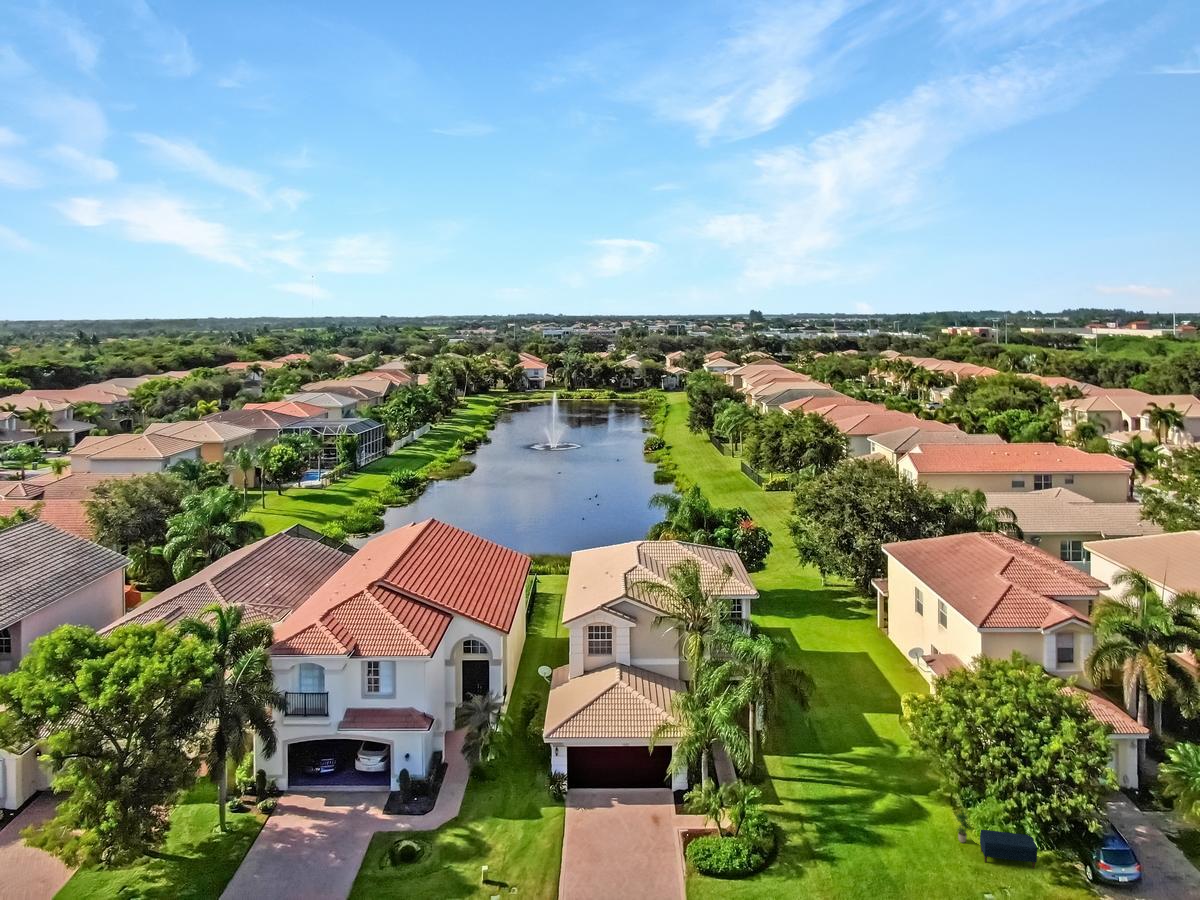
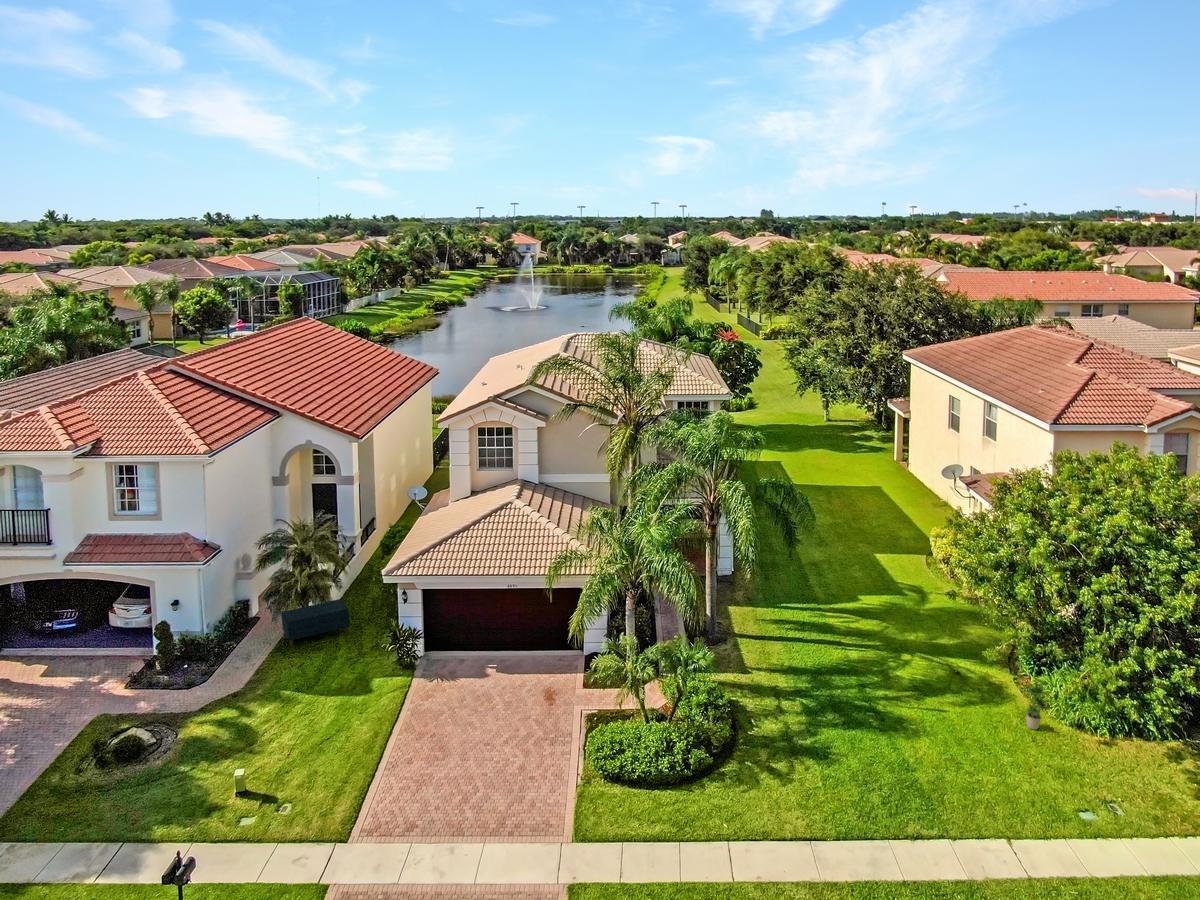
bench: present [980,830,1037,868] -> present [281,599,350,648]

